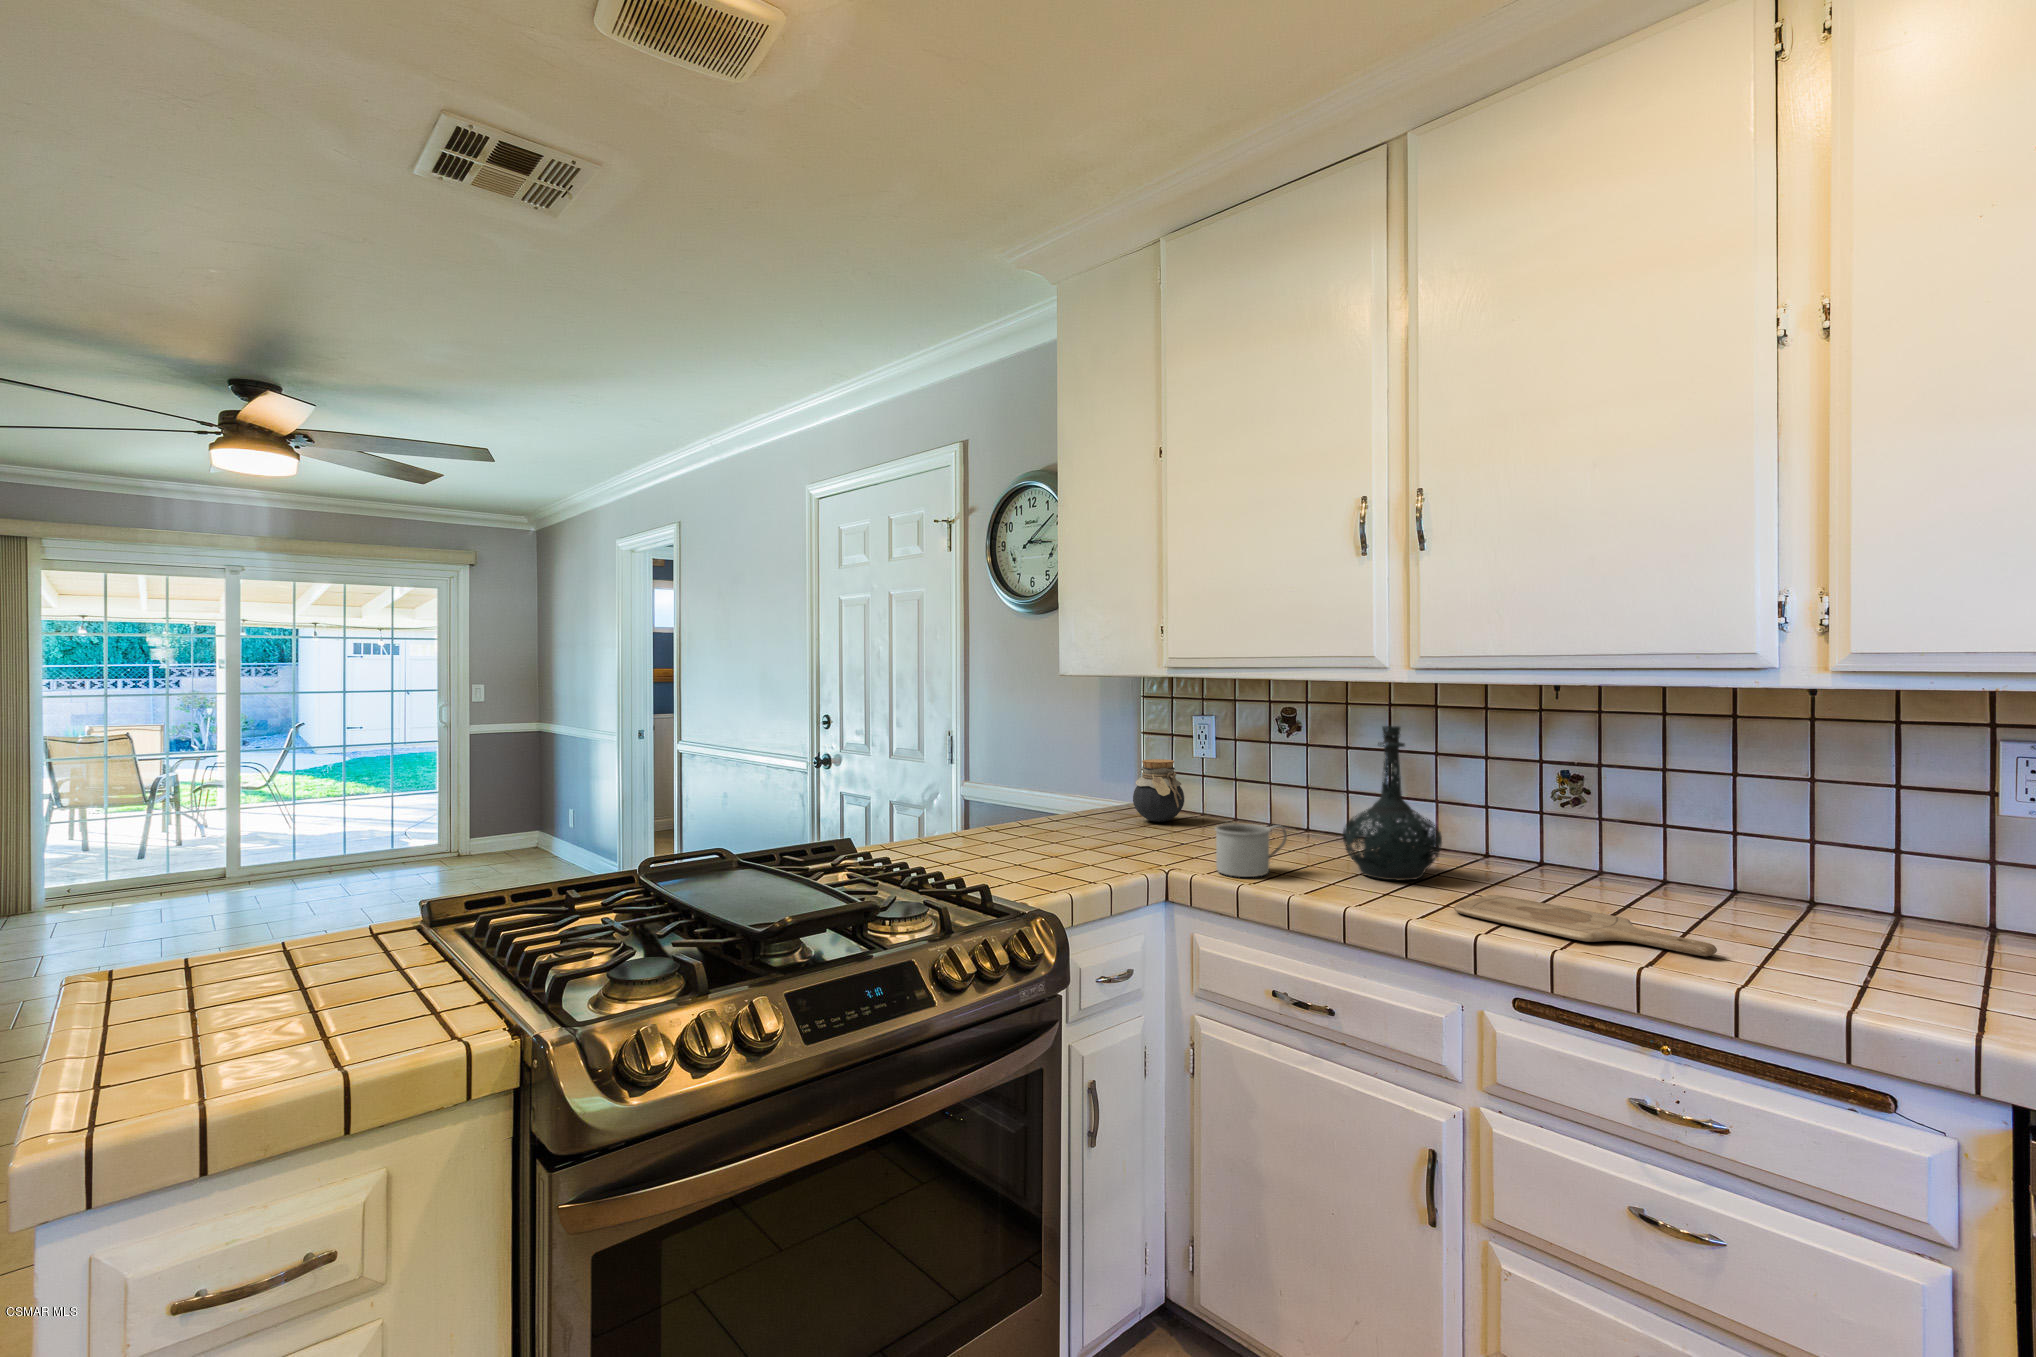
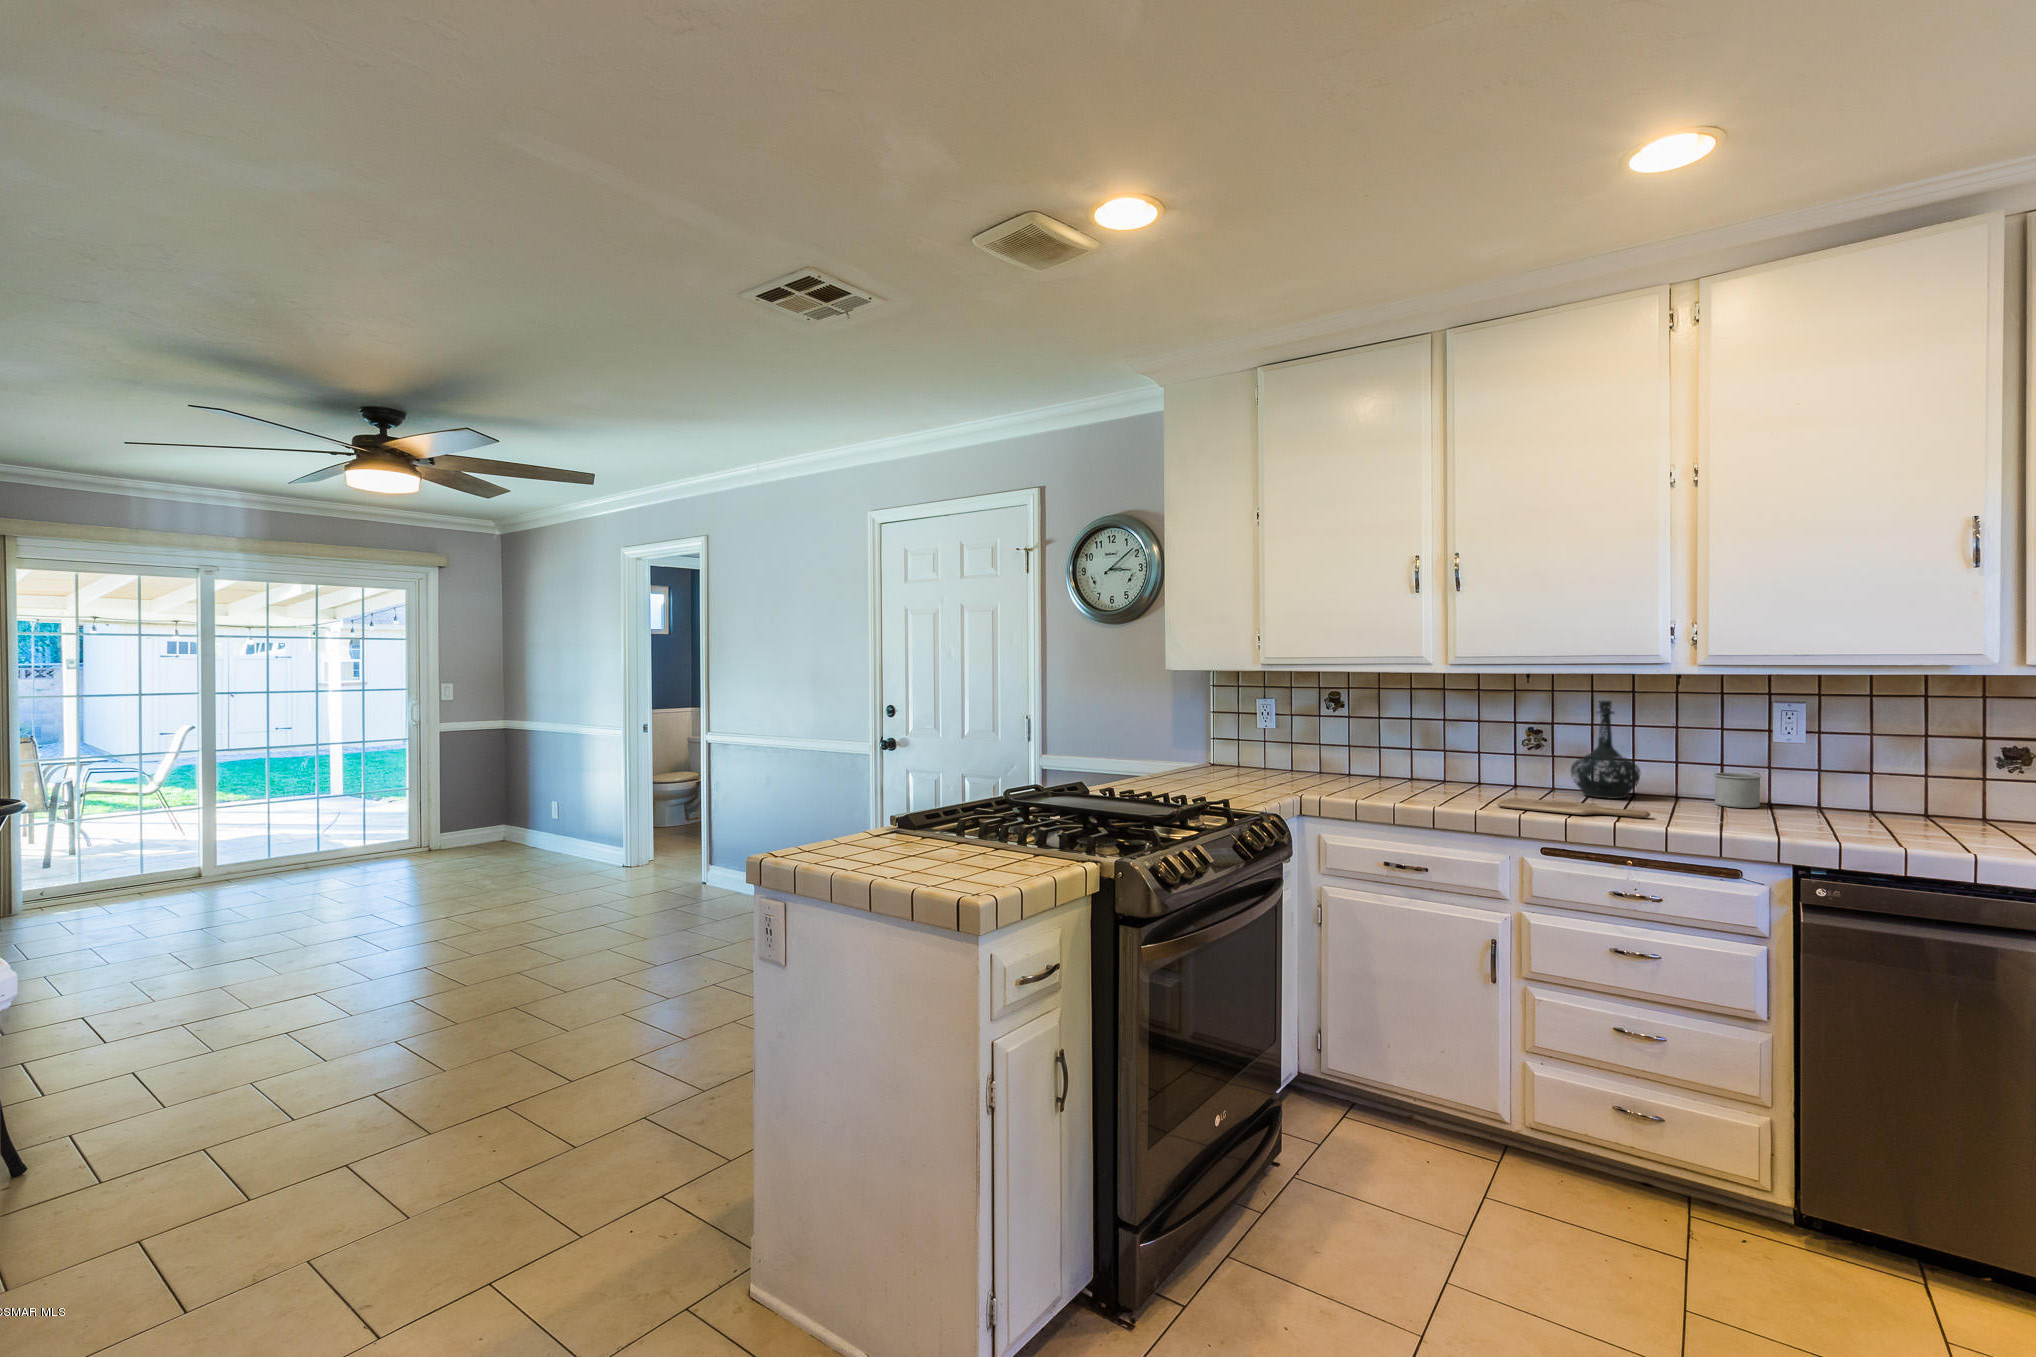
bottle: present [1342,726,1442,881] -> present [1571,701,1640,799]
jar: present [1133,759,1184,822] -> none [1224,729,1262,773]
mug: present [1215,824,1287,877] -> present [1714,772,1761,808]

